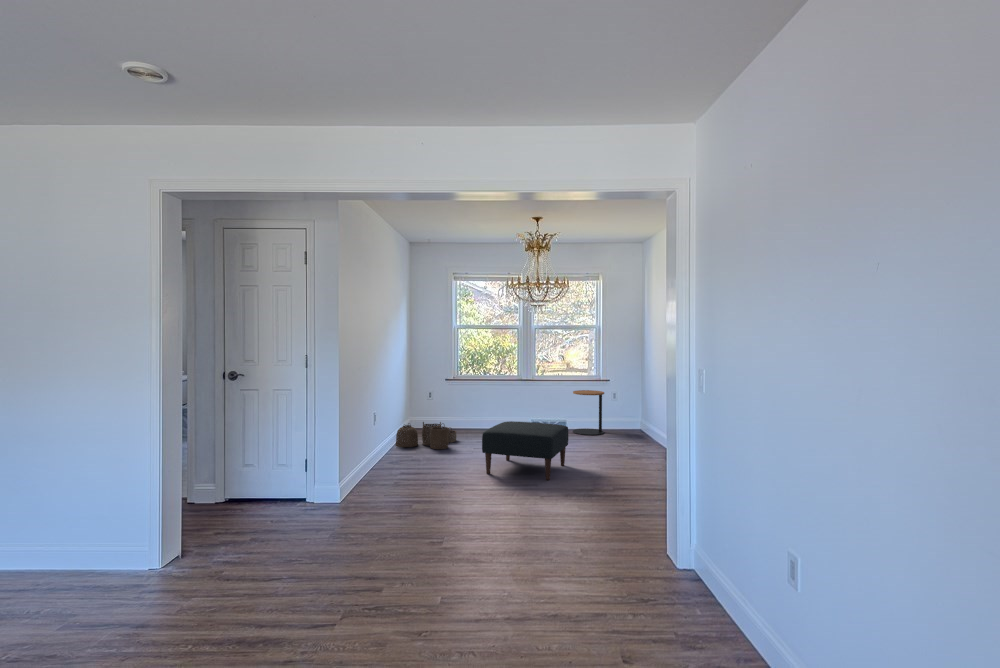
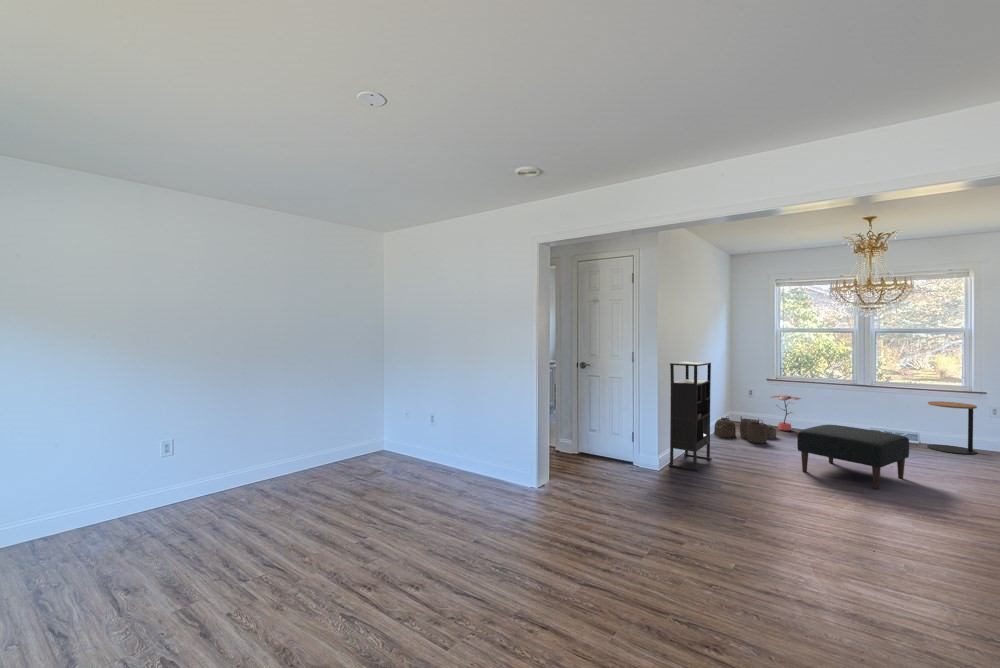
bookshelf: none [351,363,398,494] -> present [669,361,712,471]
potted plant: none [448,394,476,432] -> present [770,395,801,431]

